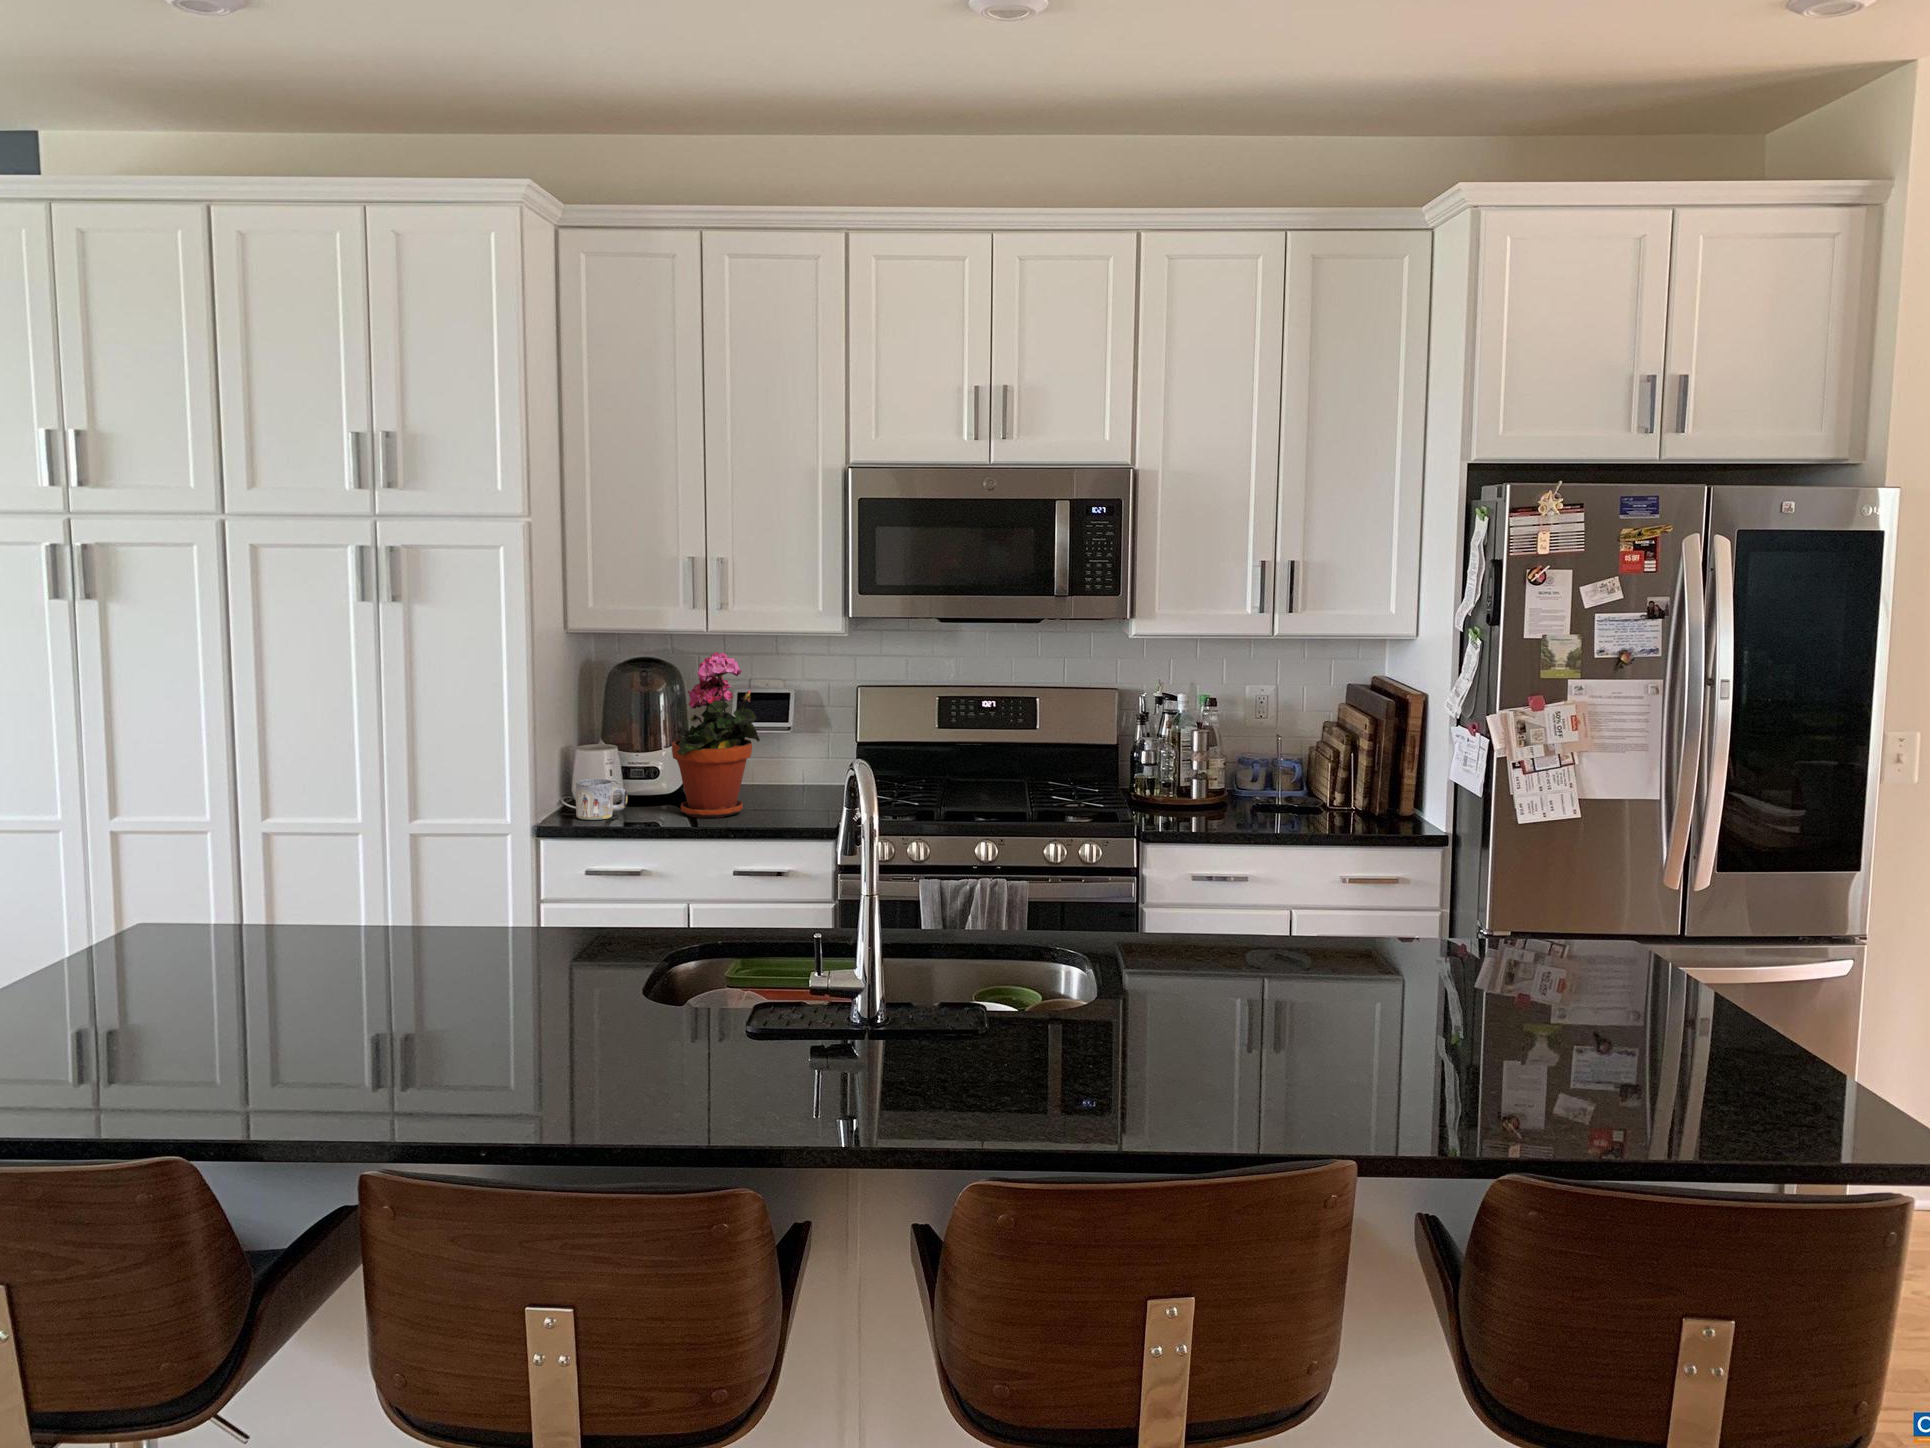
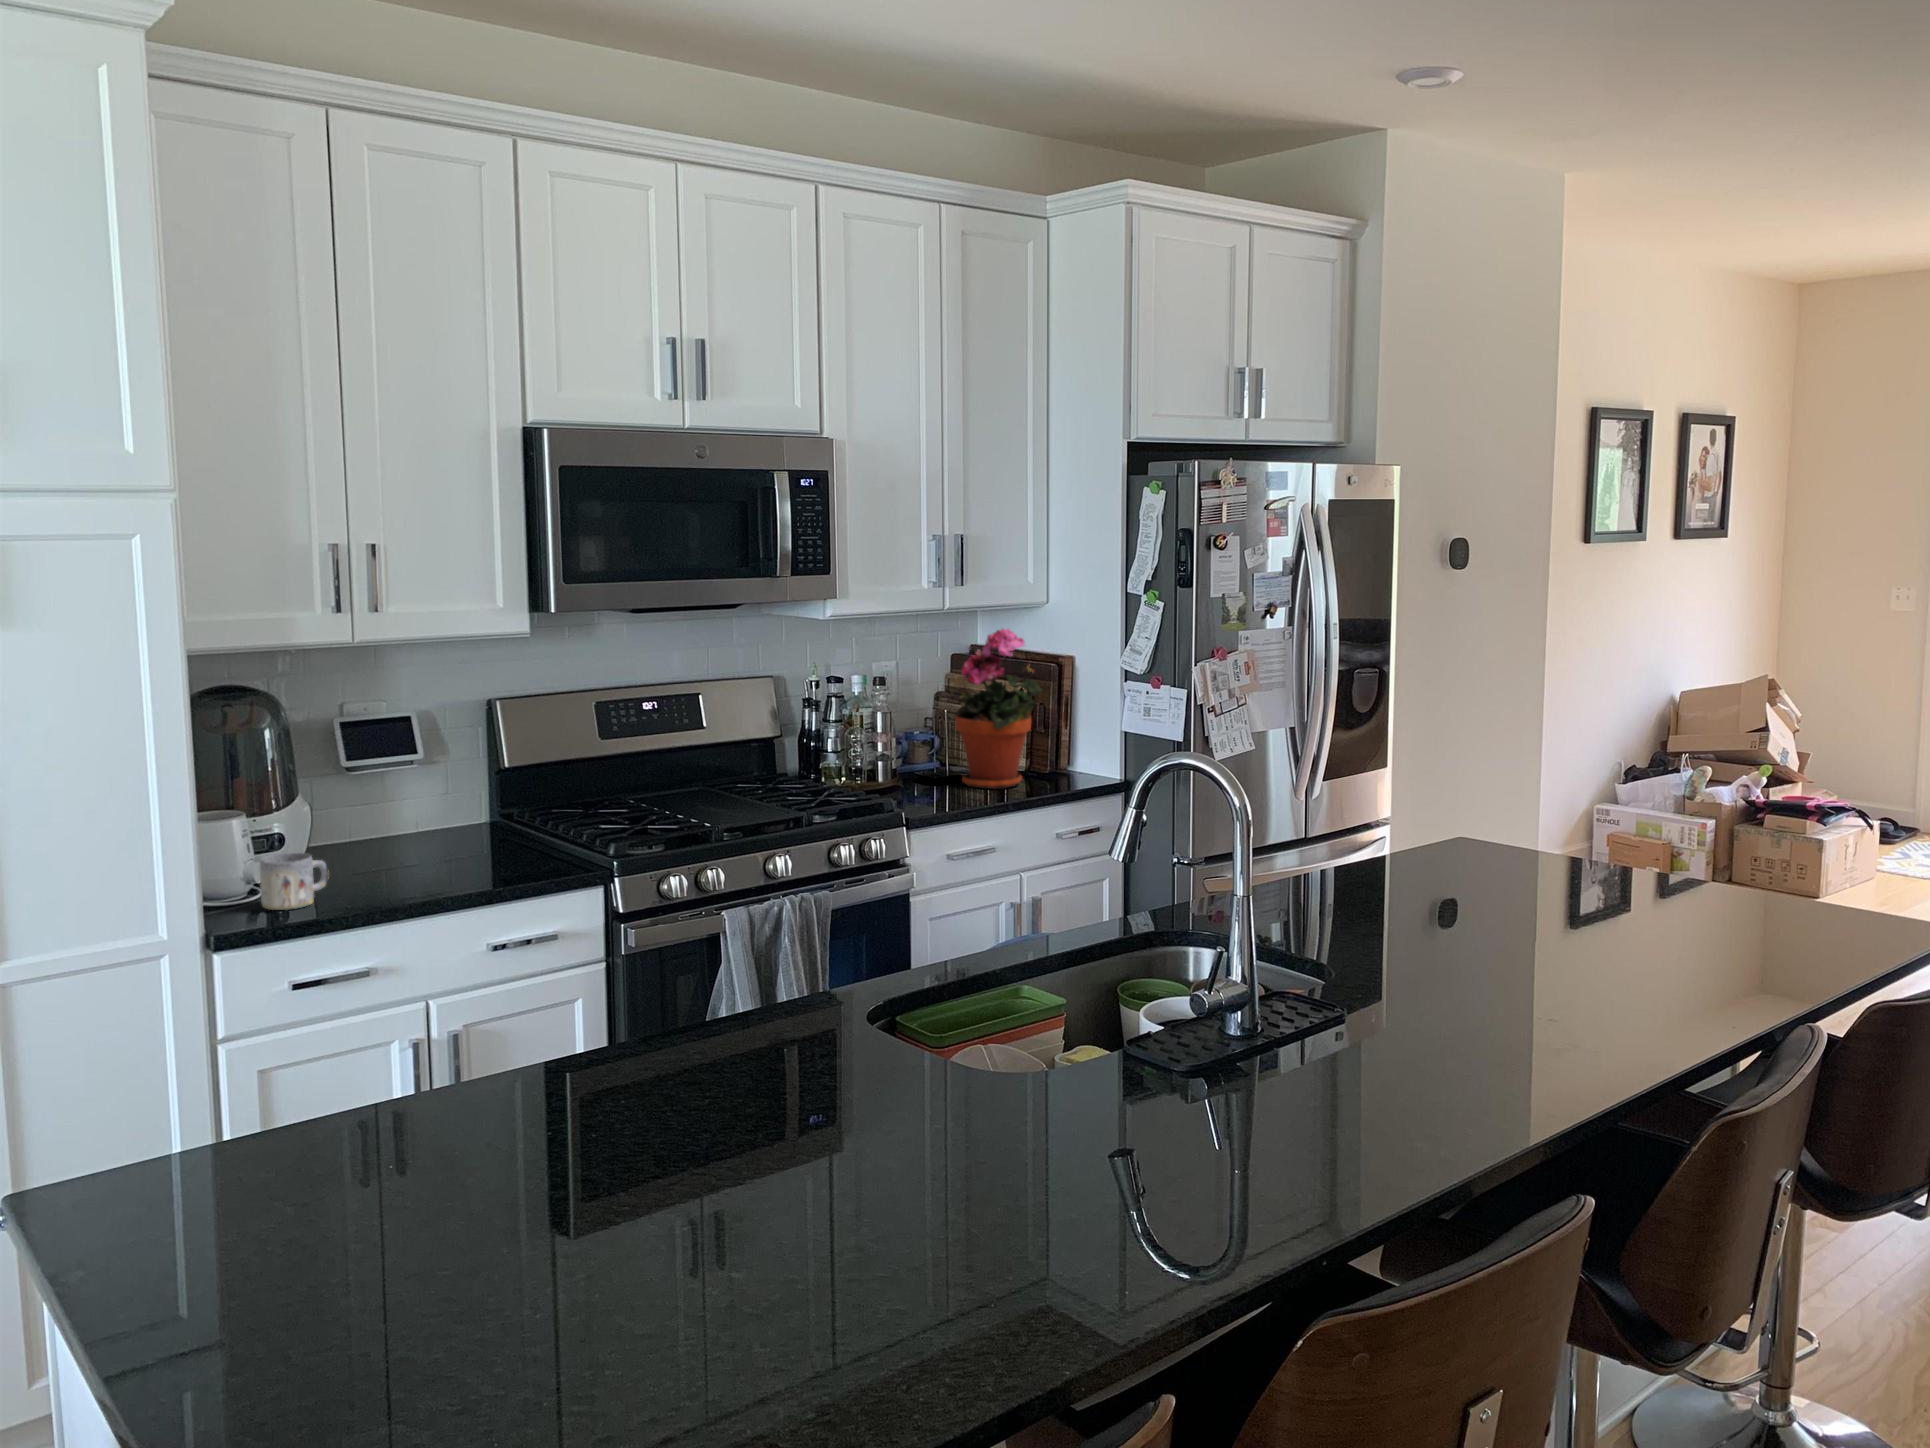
potted plant: present [672,652,760,818] -> present [955,629,1042,789]

